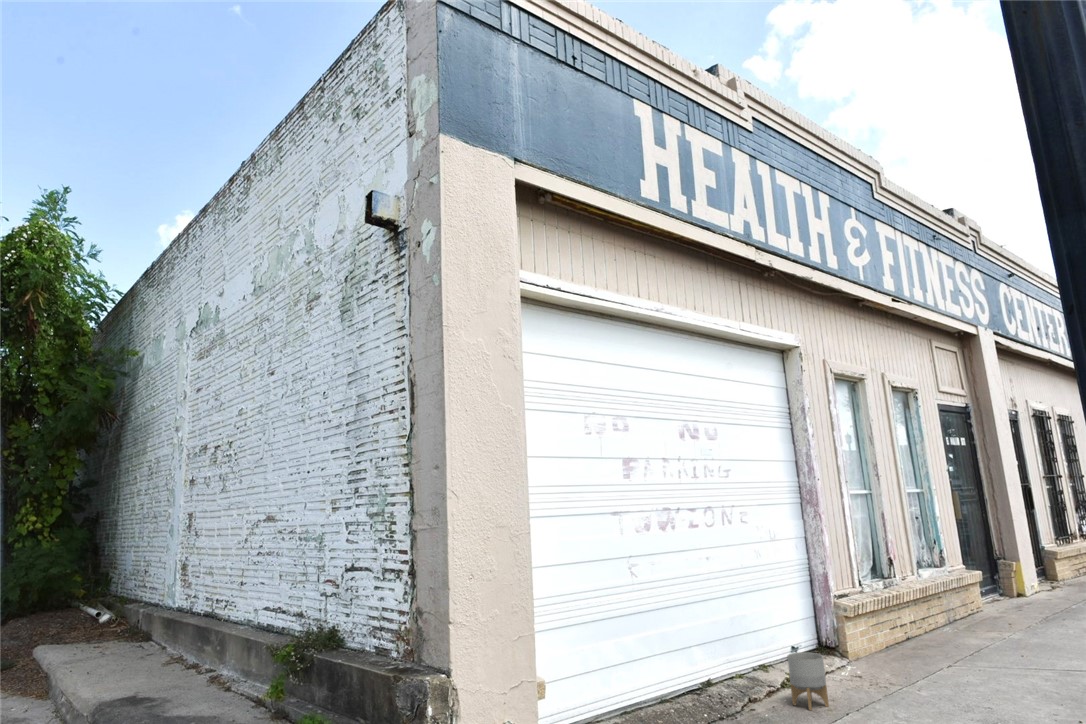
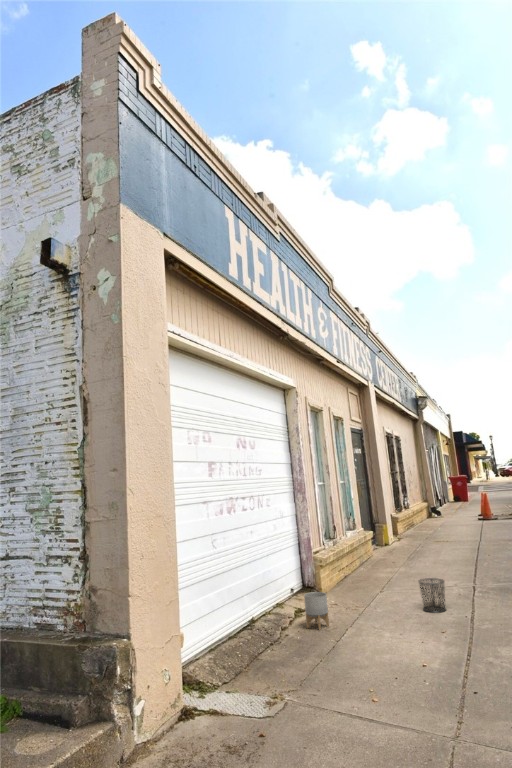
waste bin: none [996,651,1053,710] -> present [419,578,446,613]

